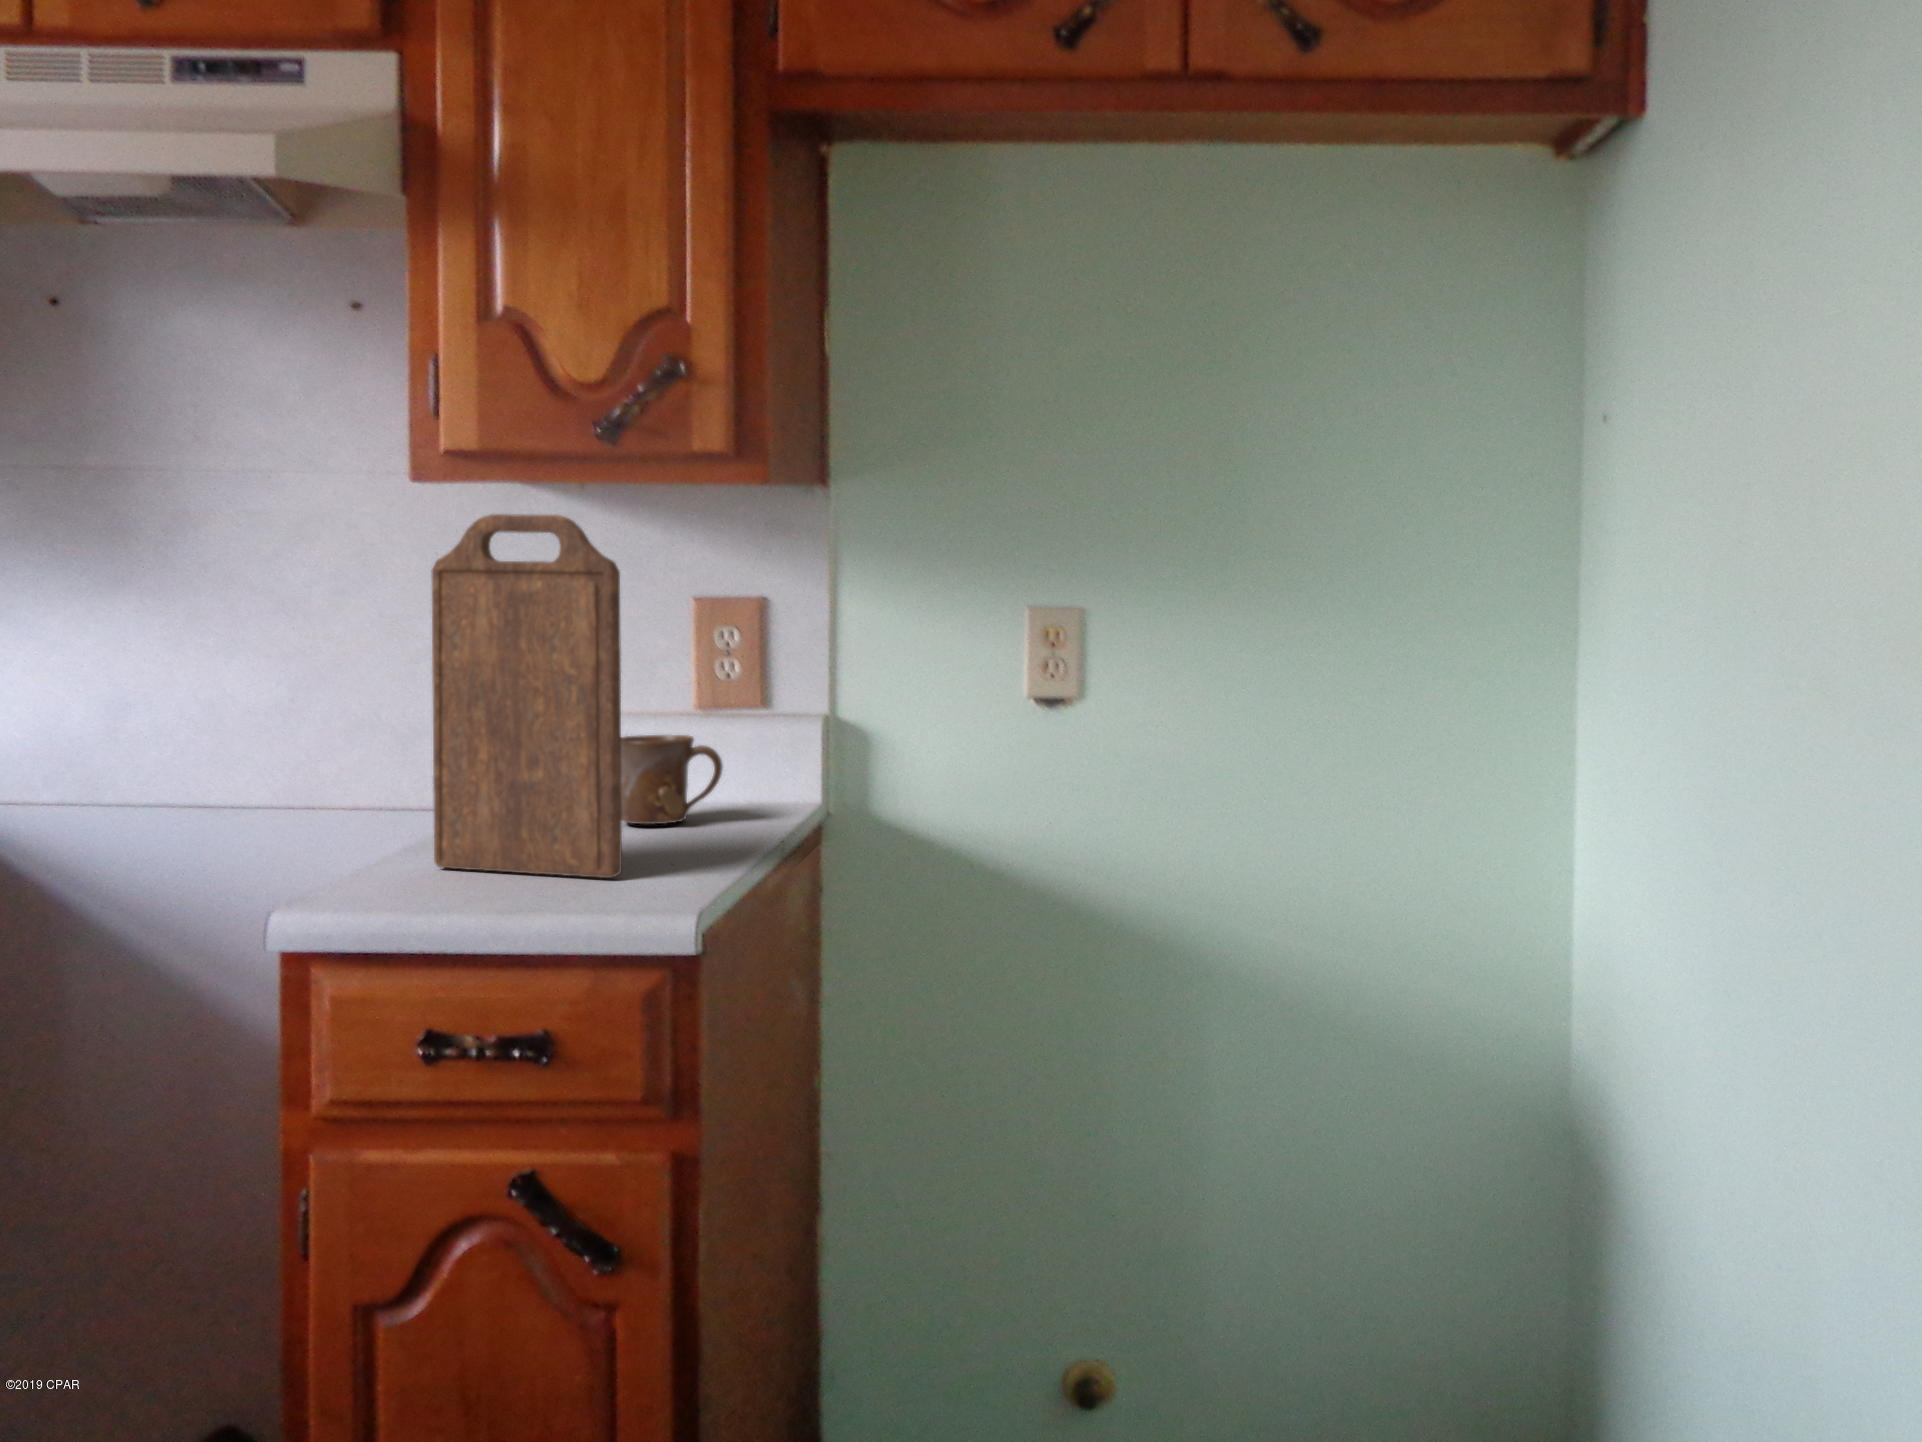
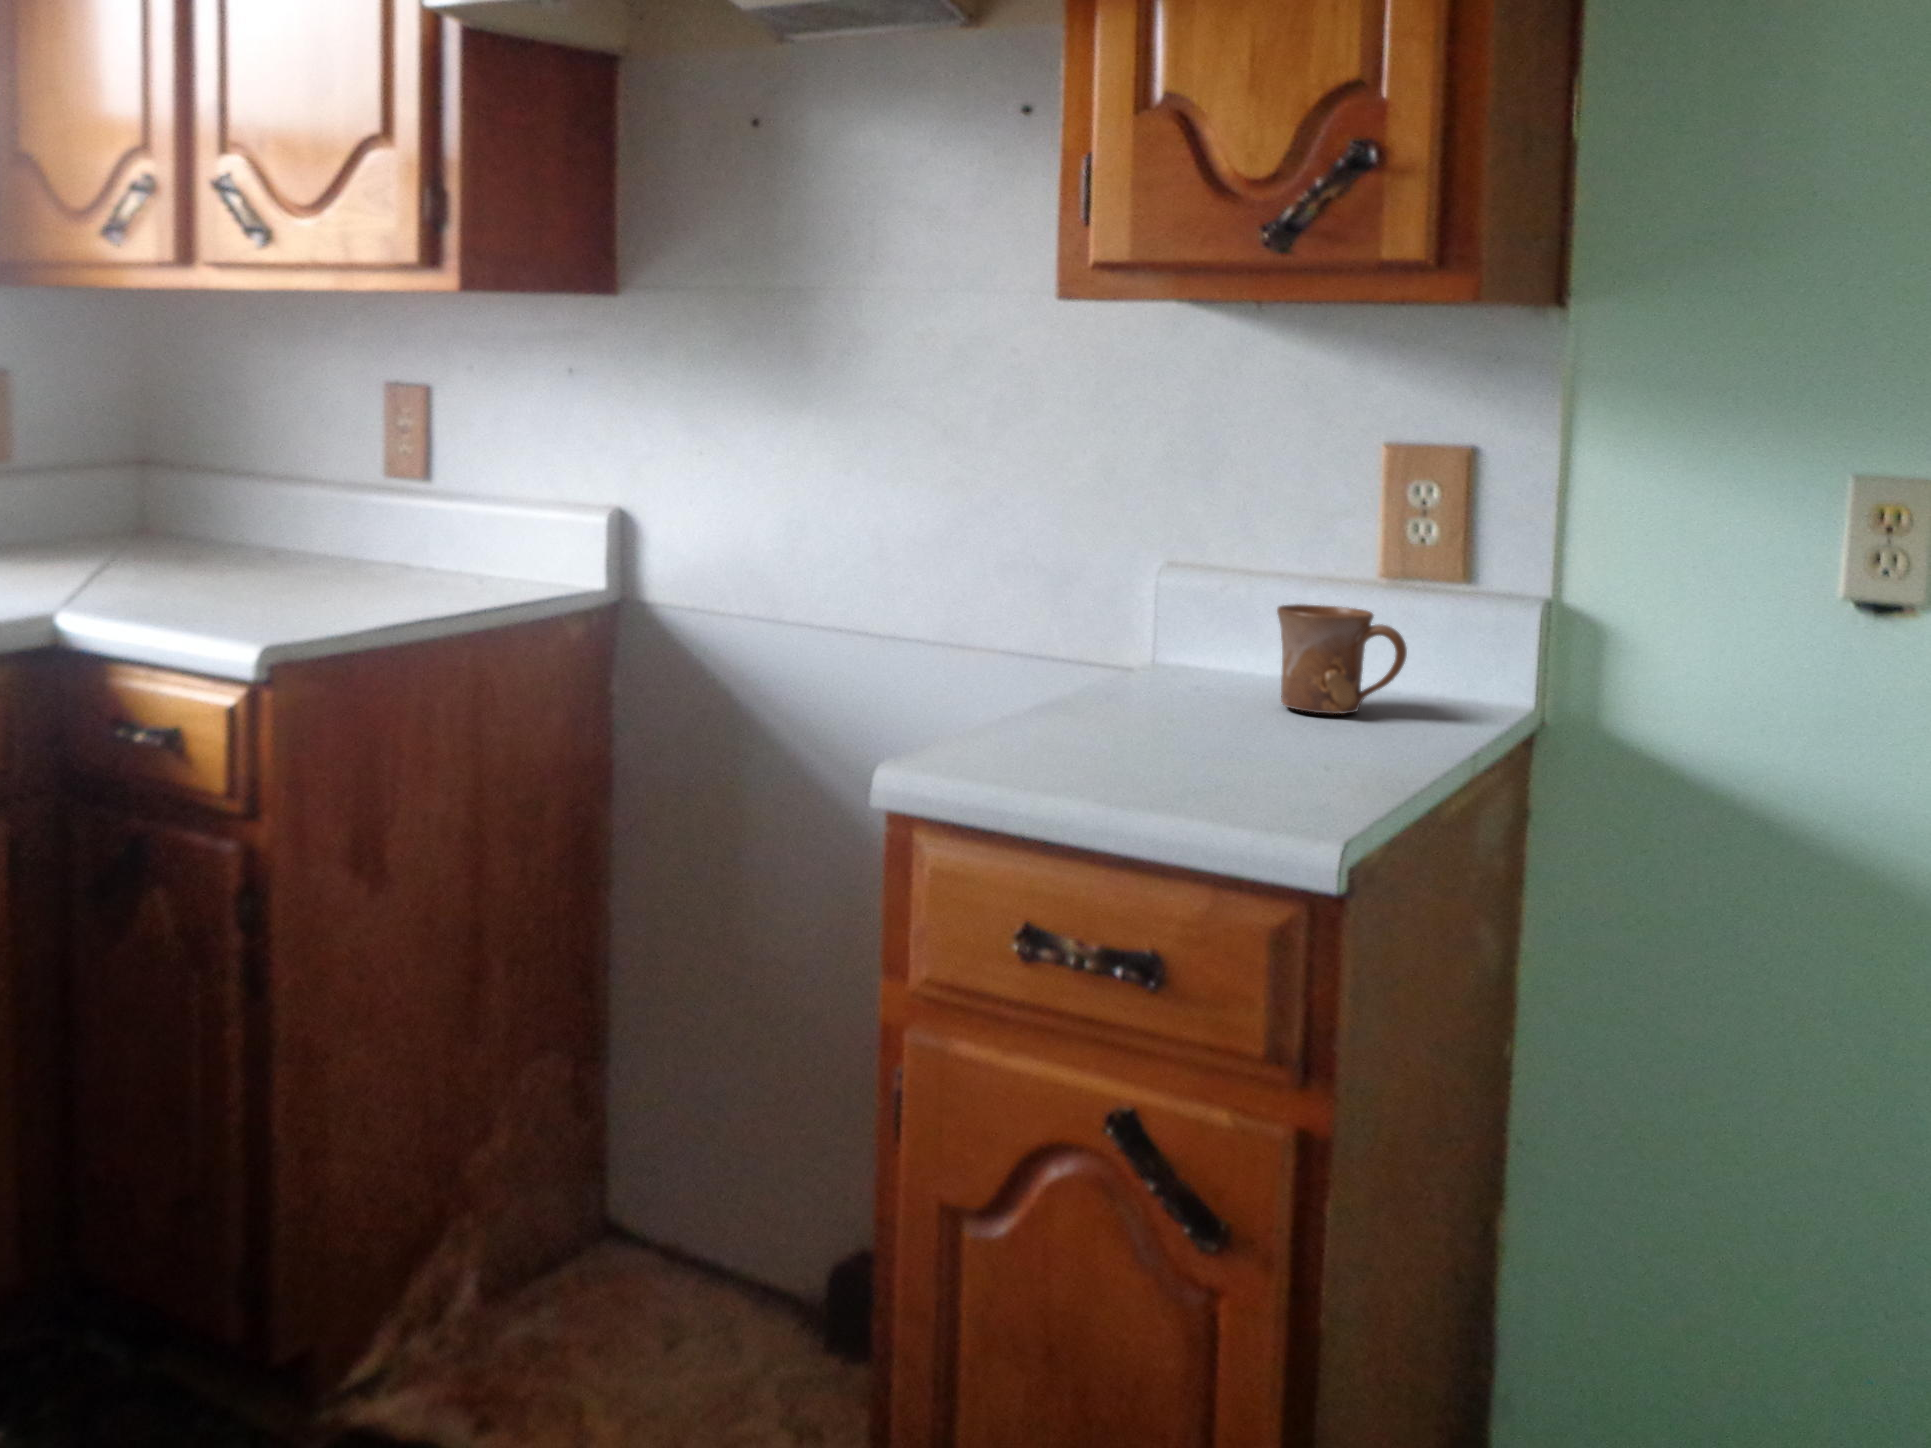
cutting board: present [432,514,622,878] -> none [1059,340,1277,778]

